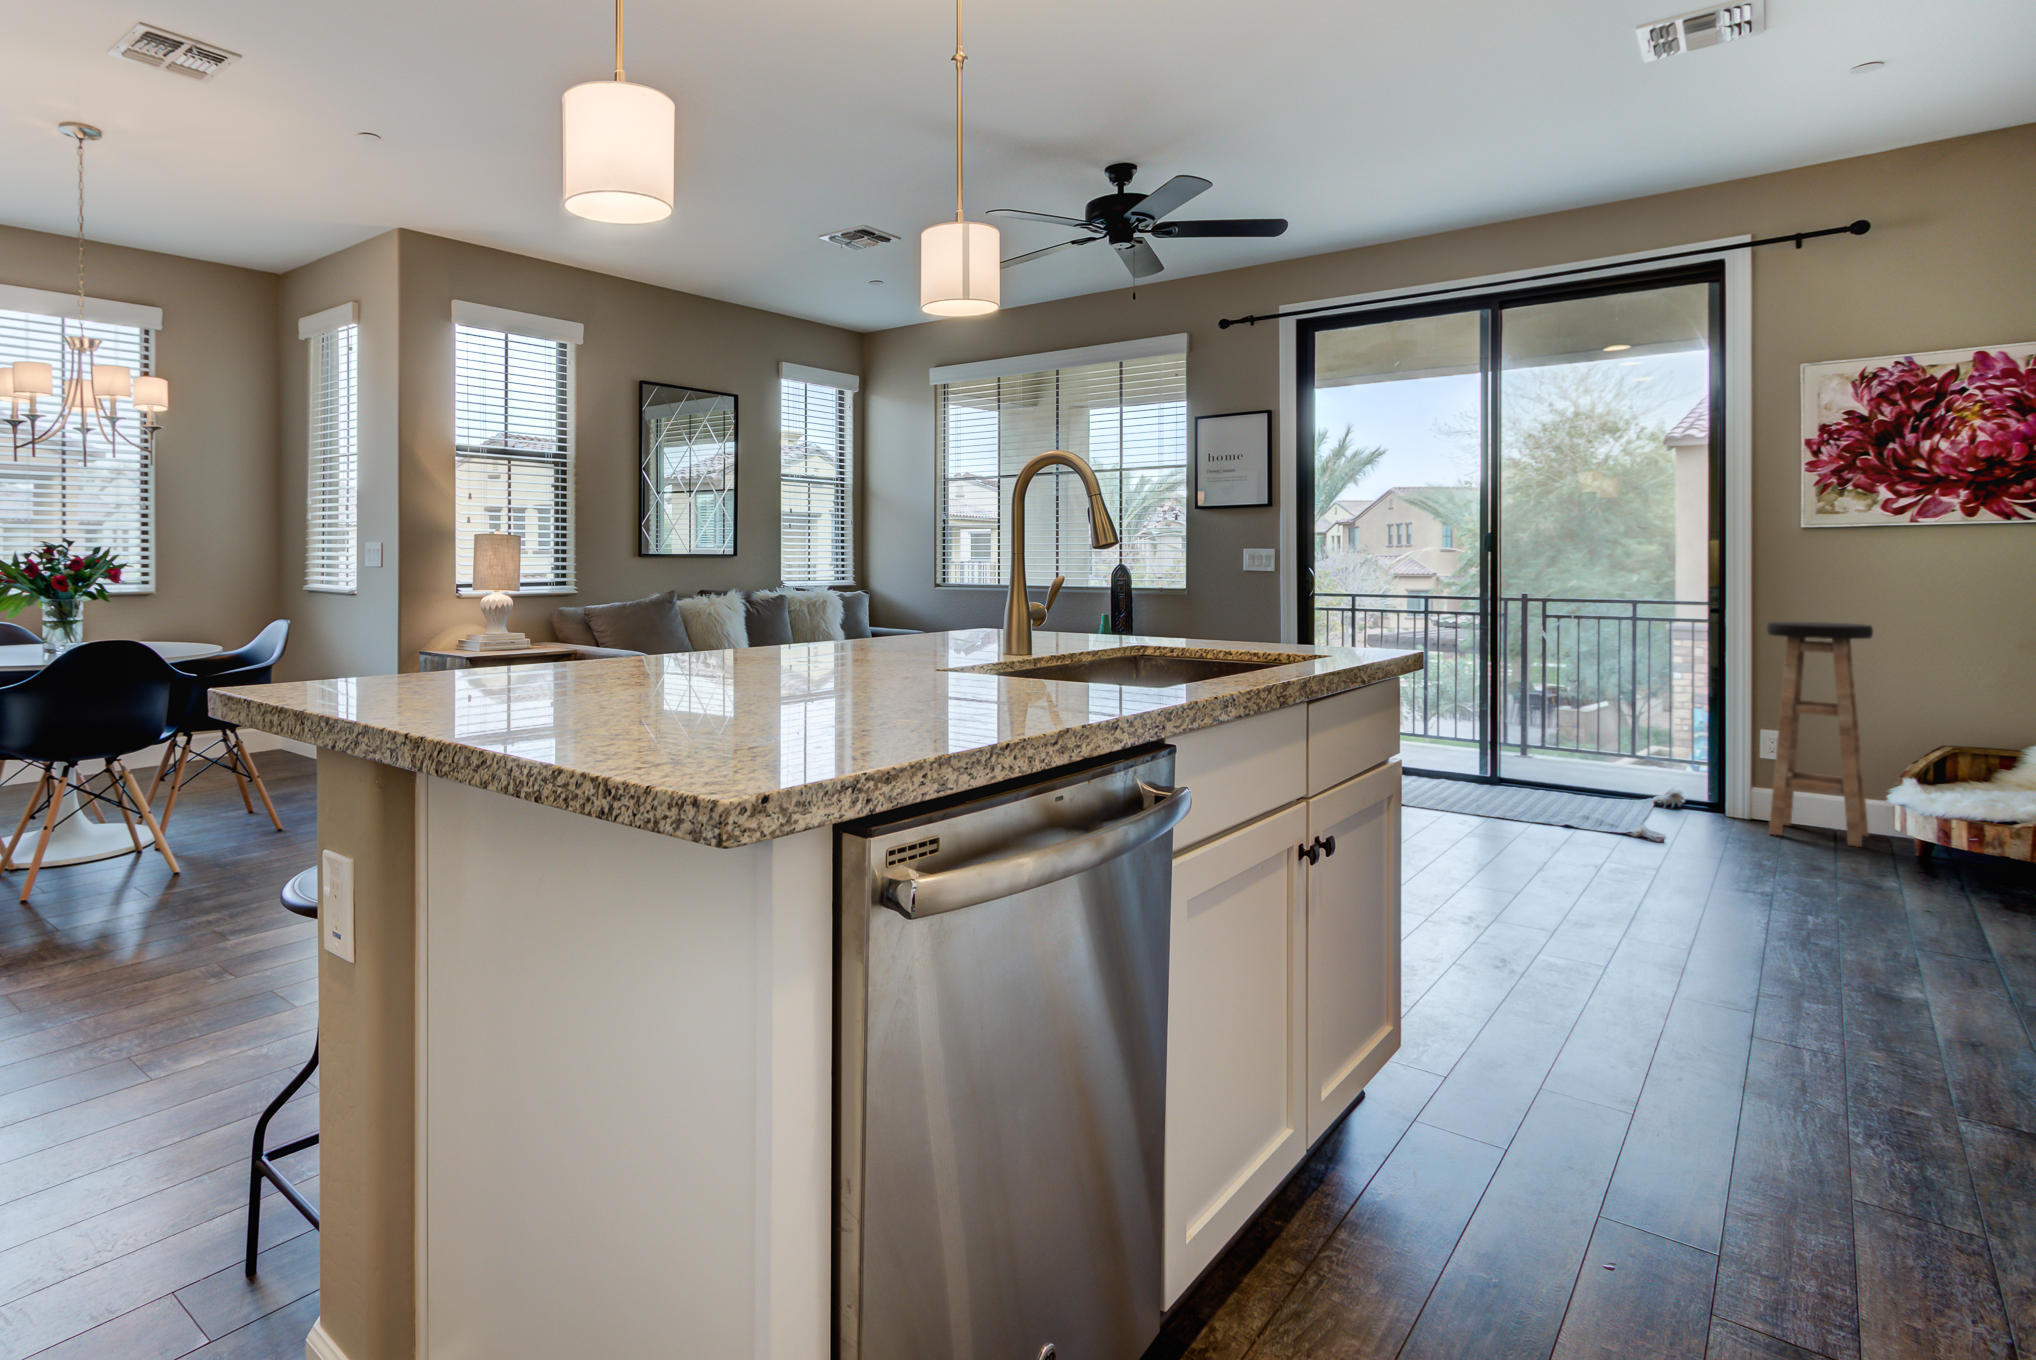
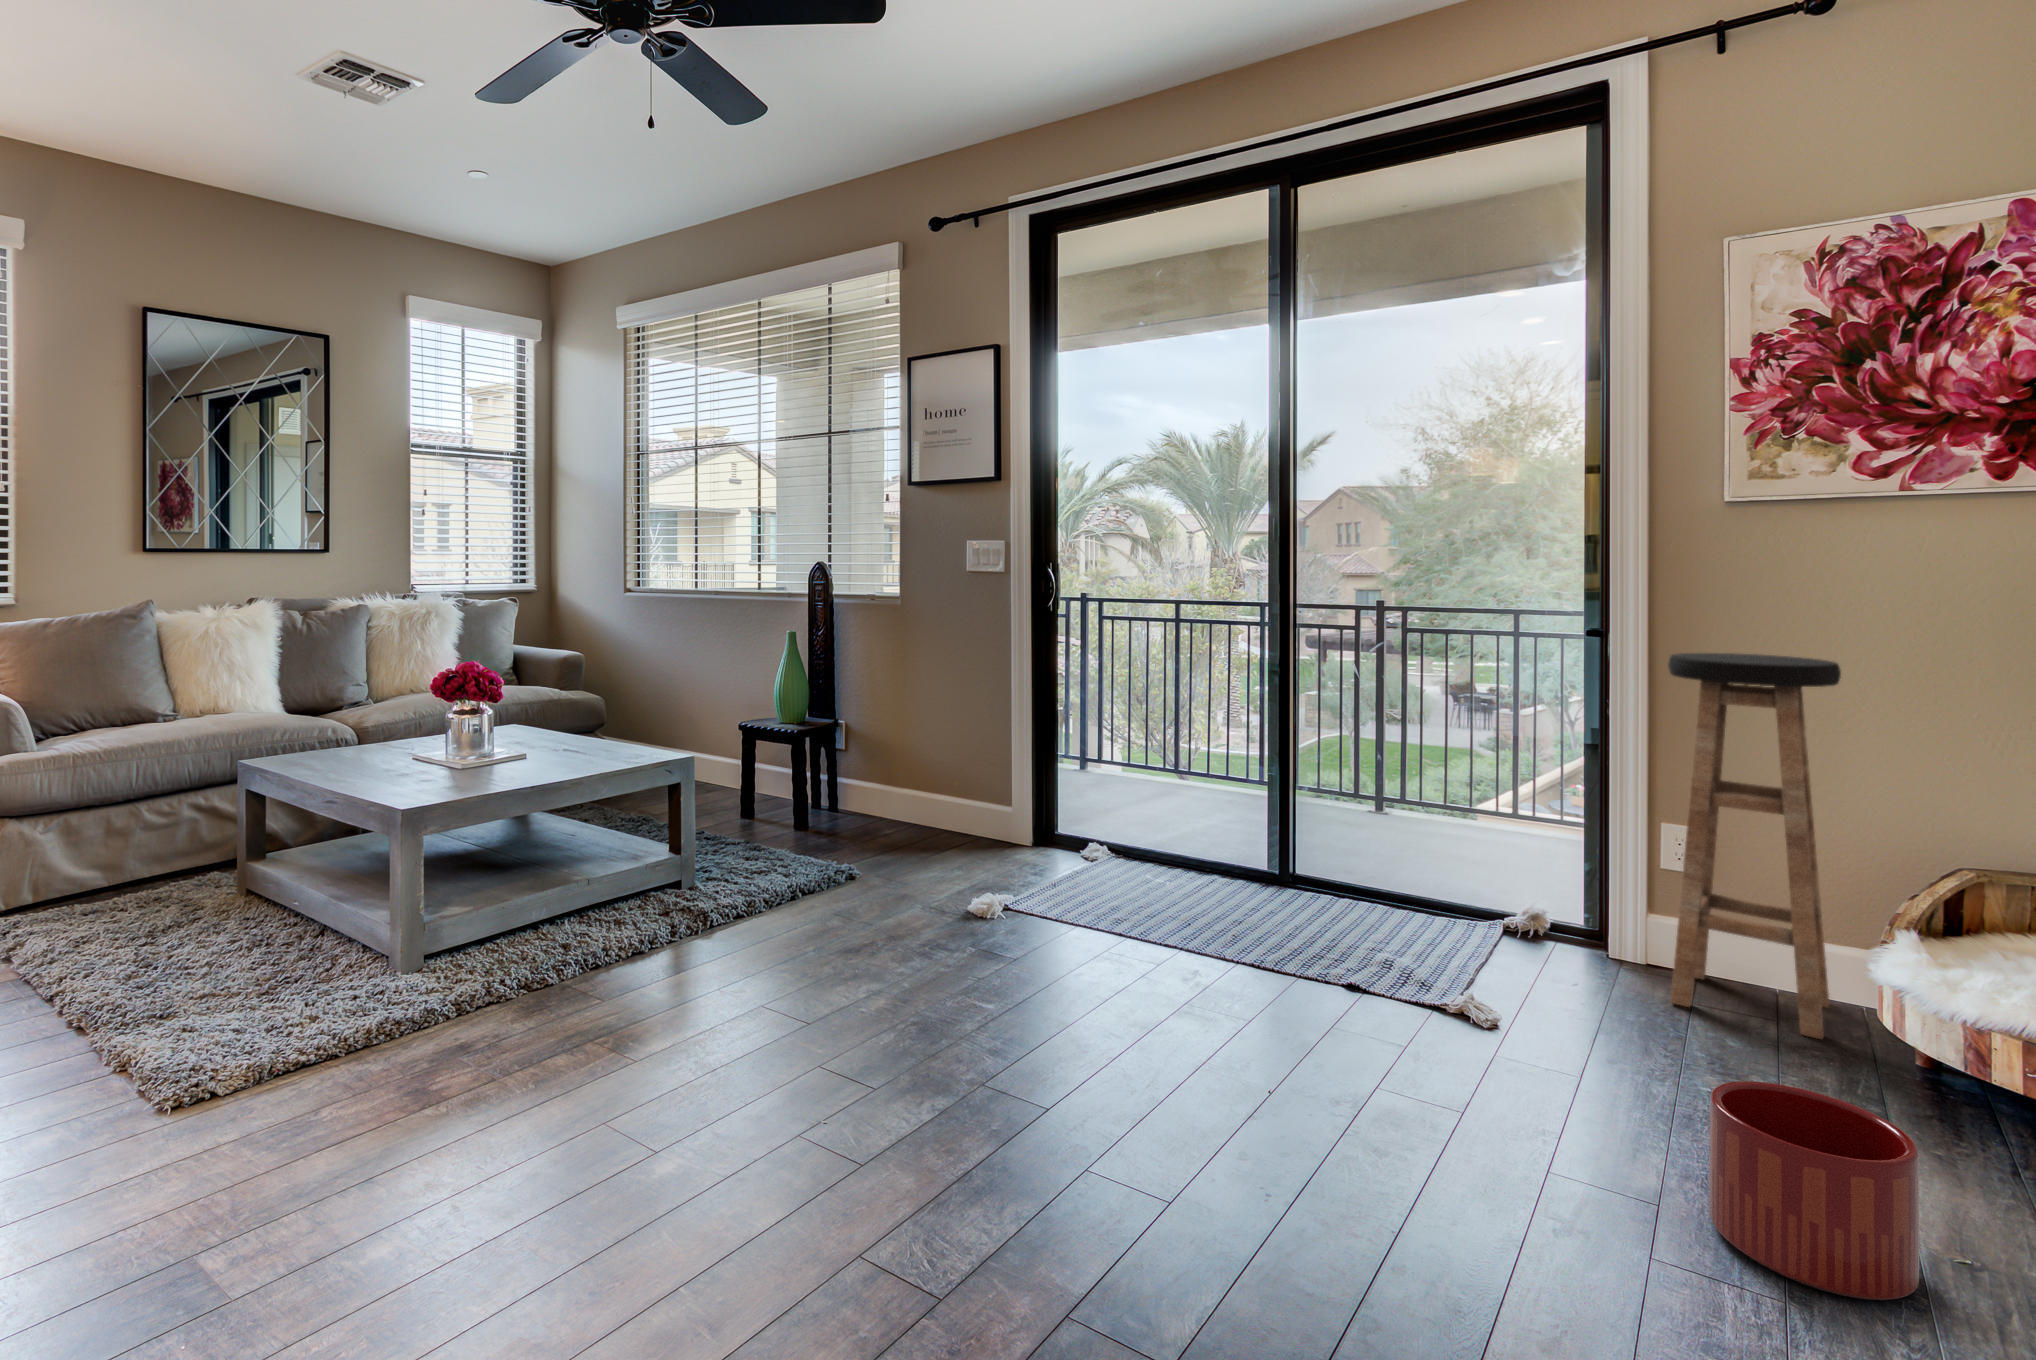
planter: none [1788,831,1891,917] -> present [1710,1081,1919,1300]

